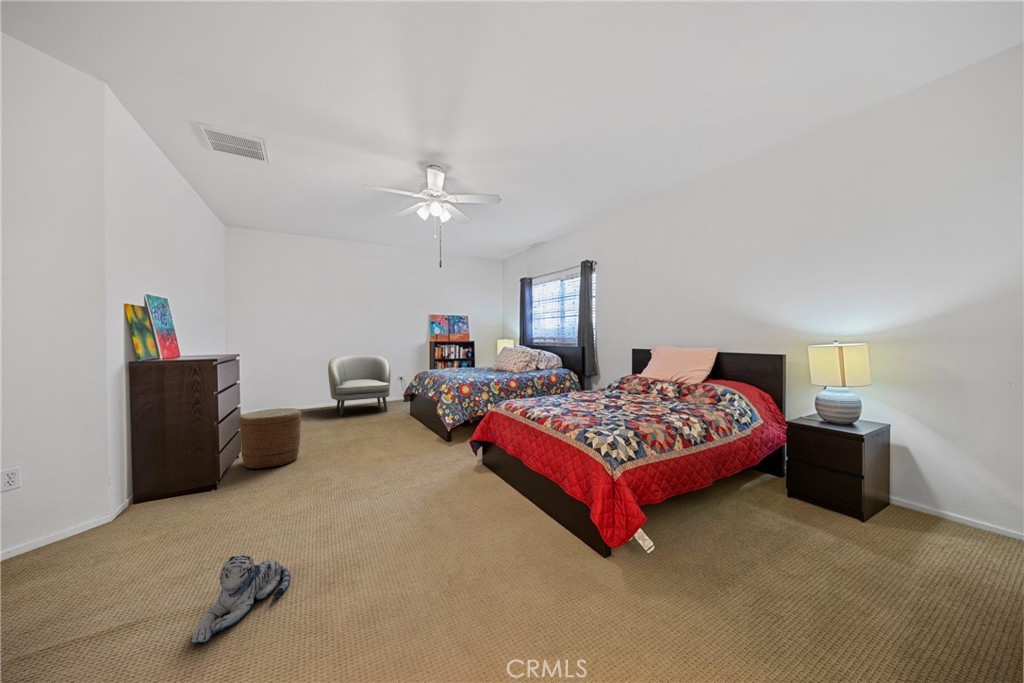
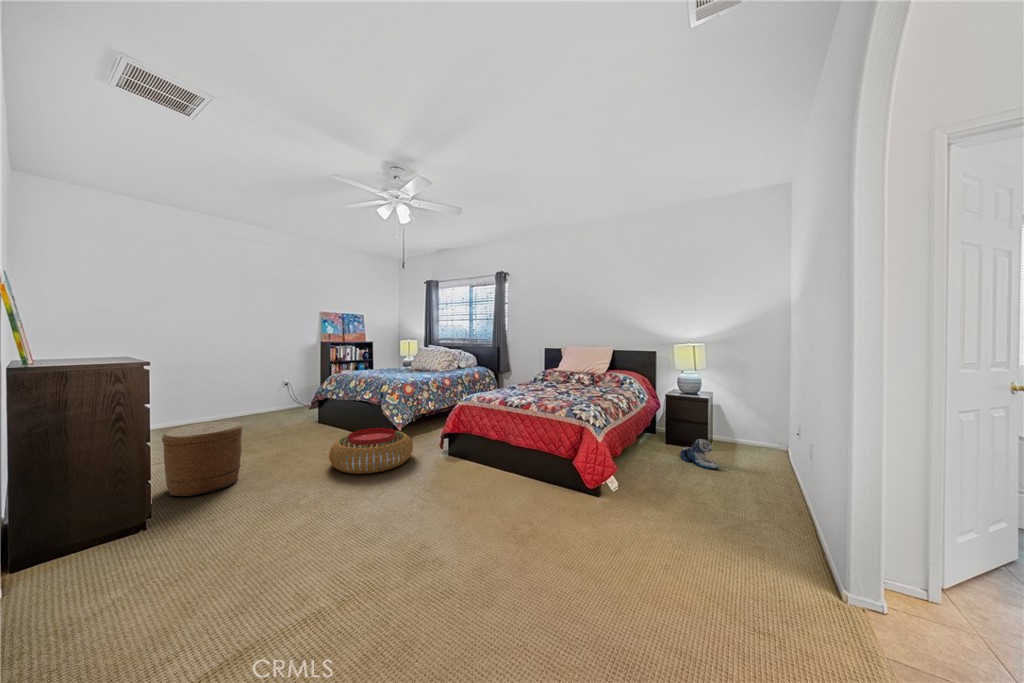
armchair: present [328,355,391,416] -> none [201,359,289,431]
pouf: none [363,427,445,473] -> present [329,428,413,474]
plush toy: present [191,555,290,643] -> present [680,439,720,469]

